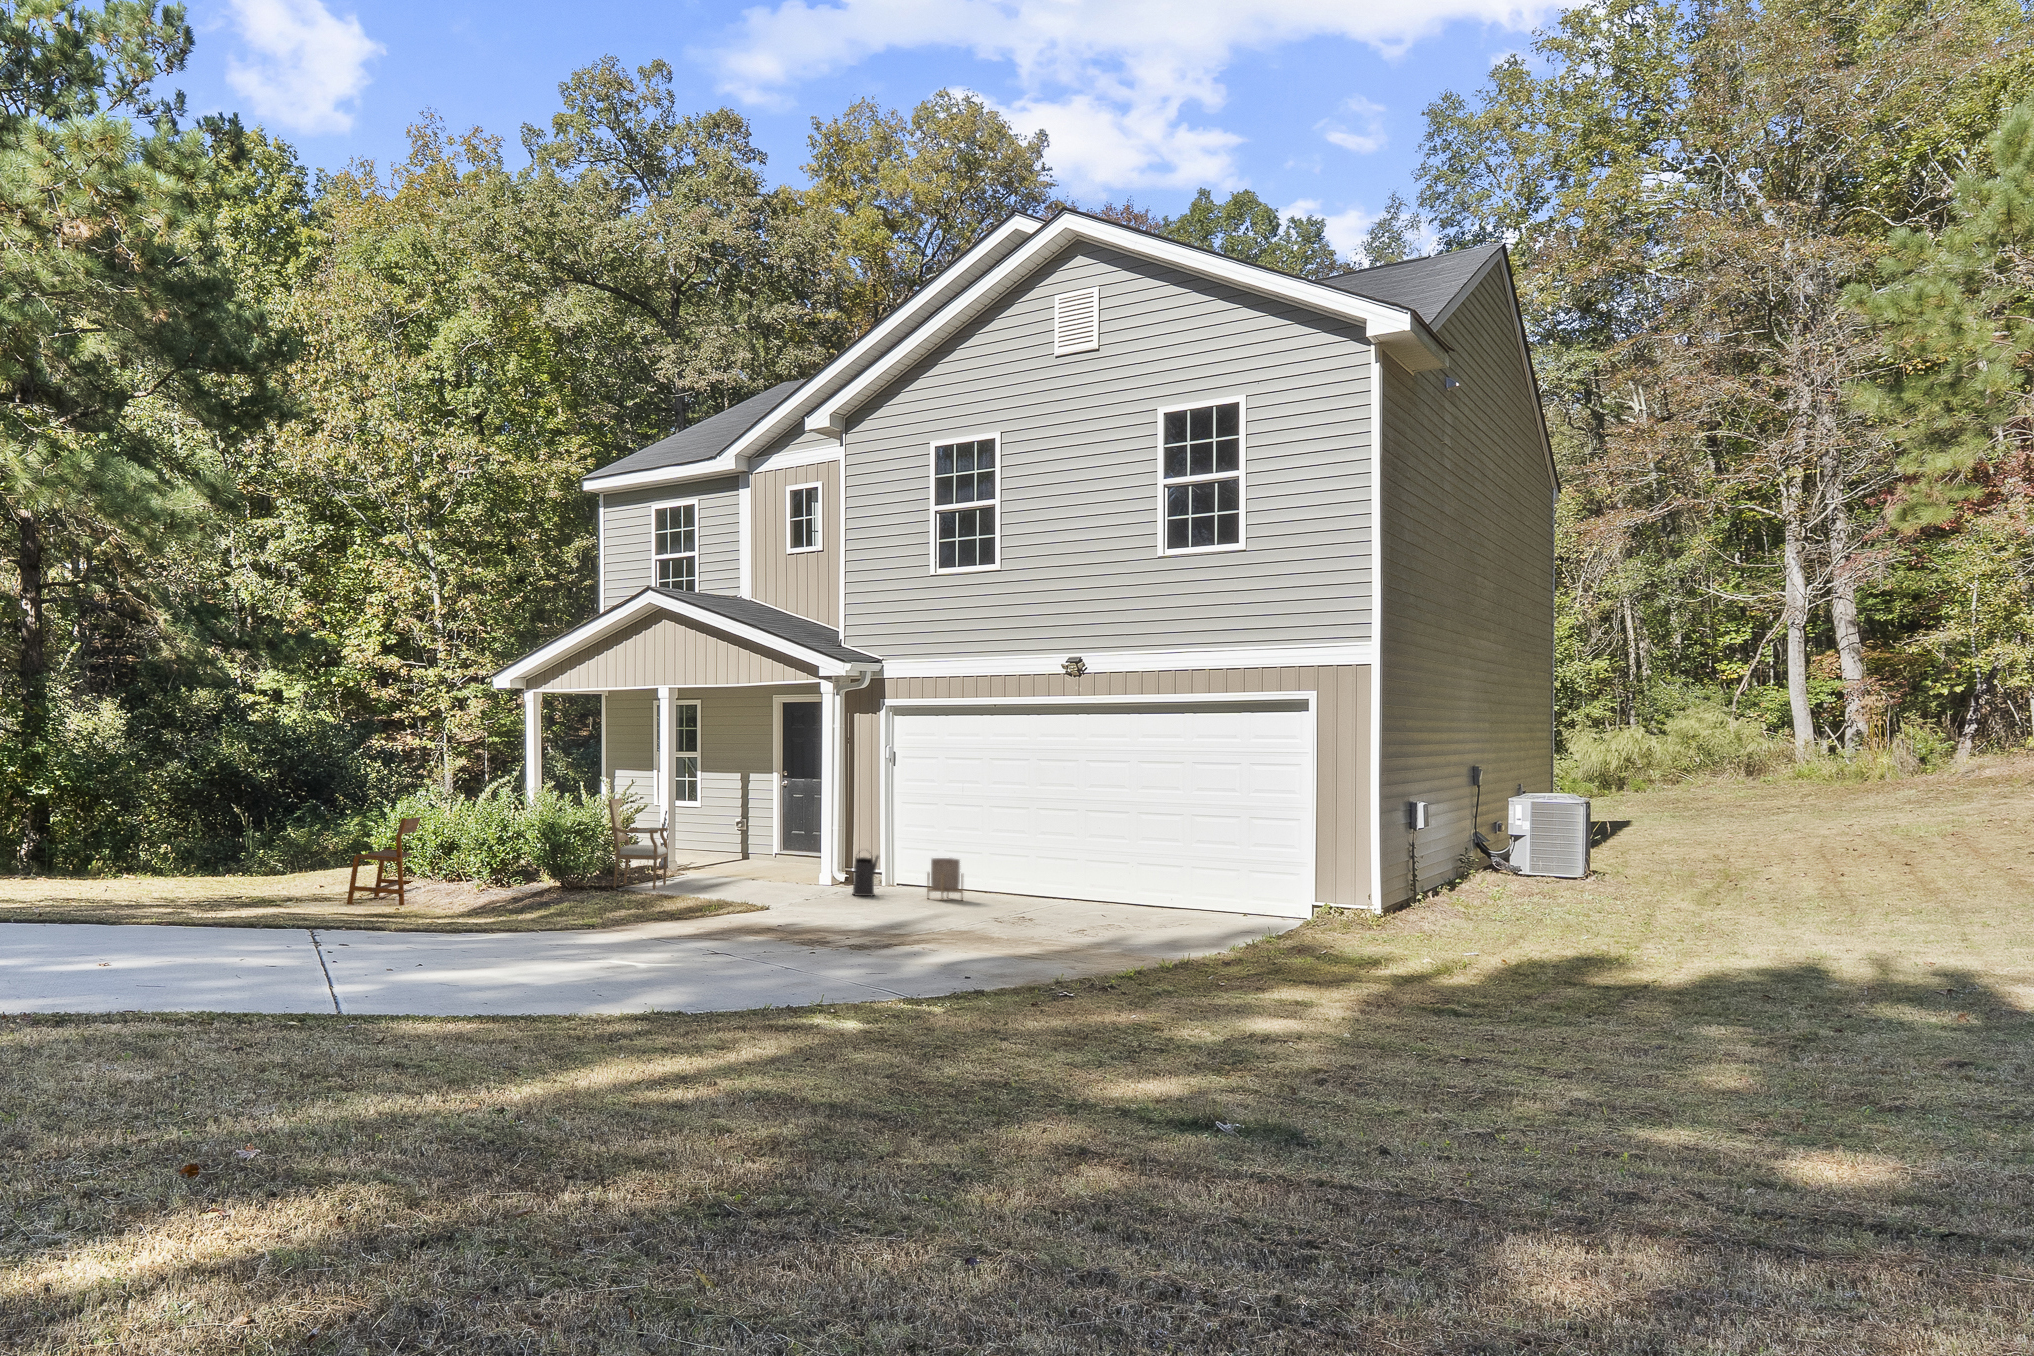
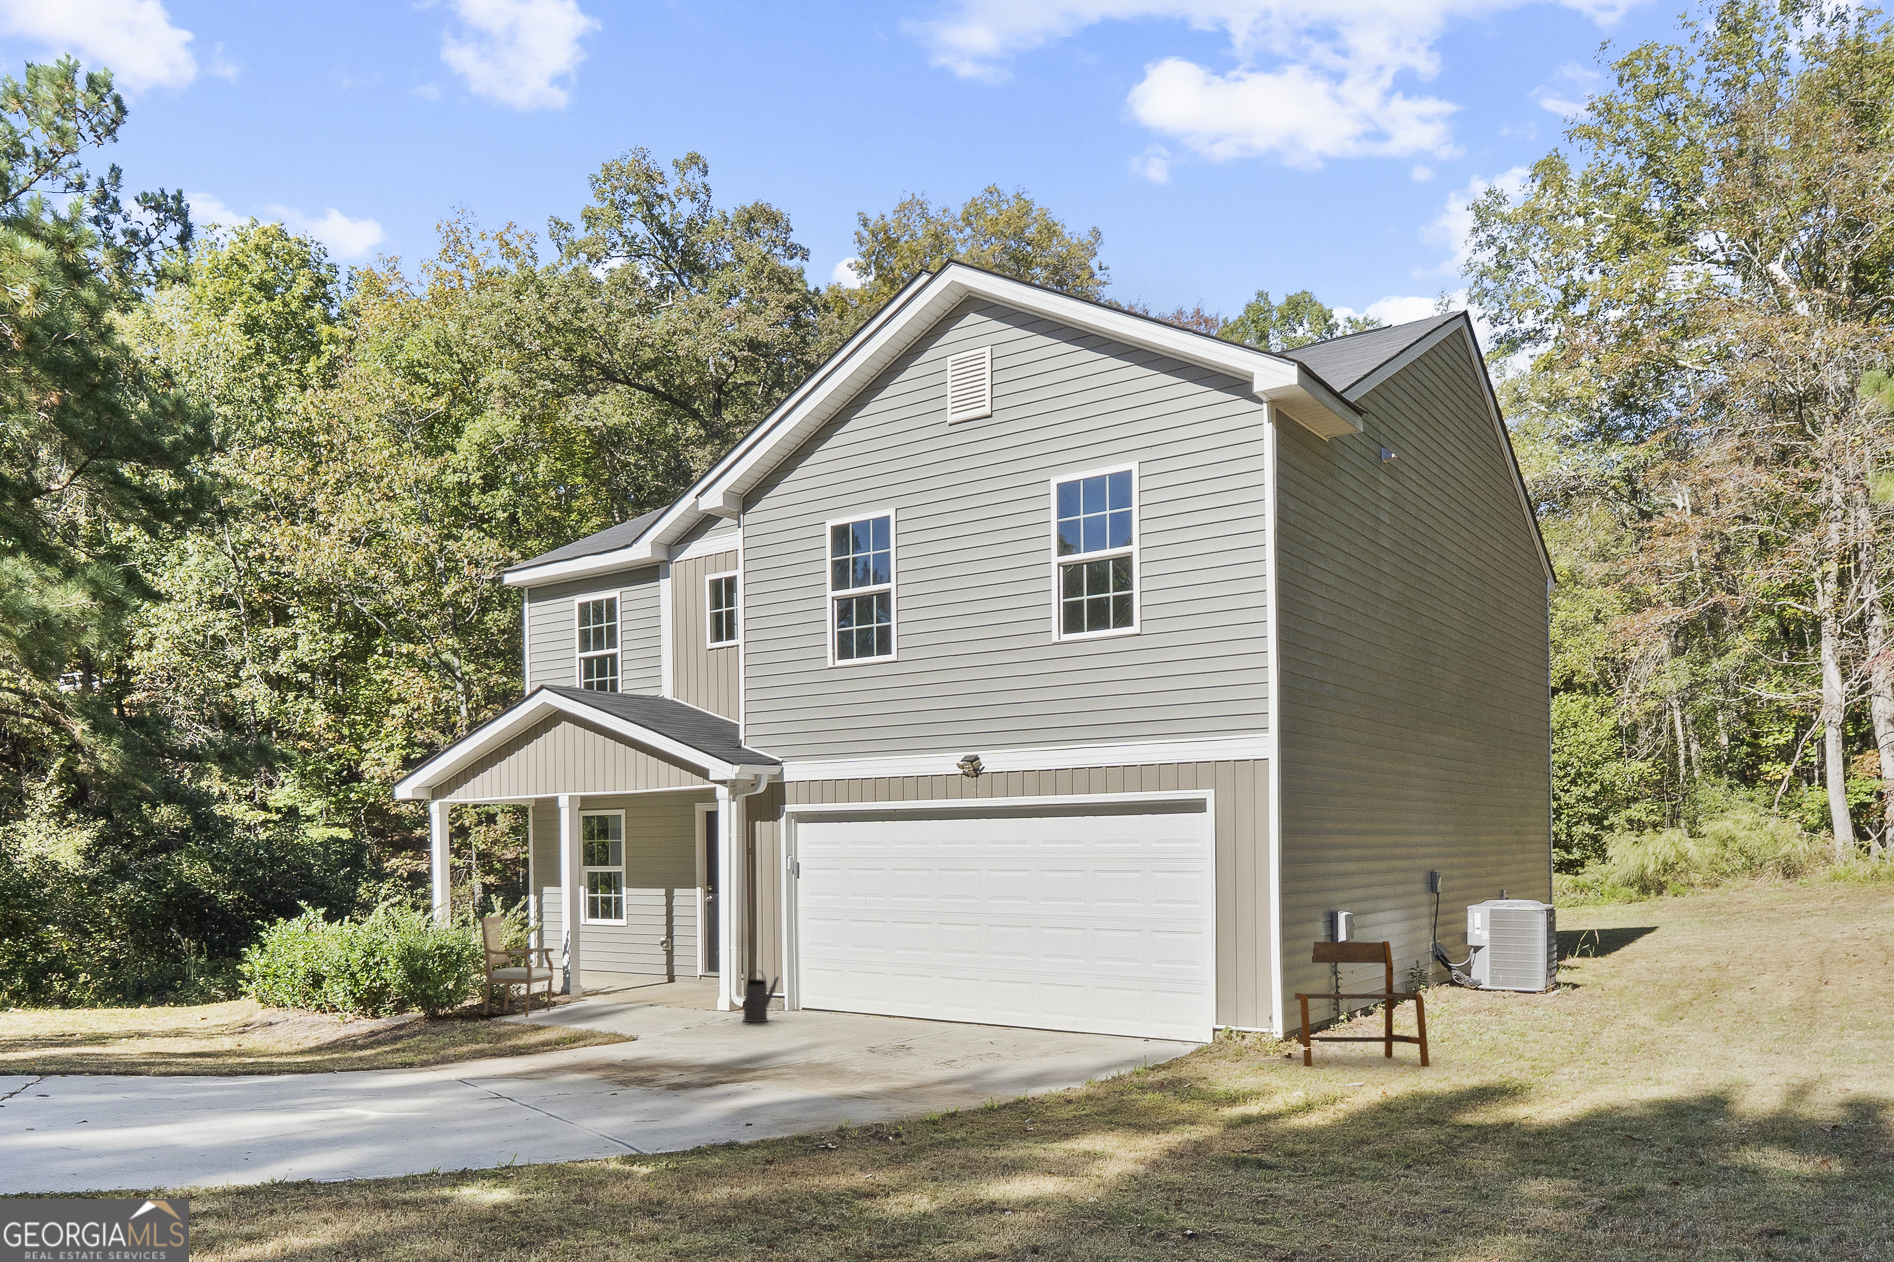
bench: present [347,816,423,905] -> present [1284,941,1429,1066]
planter: present [927,858,963,899] -> none [821,979,860,1027]

